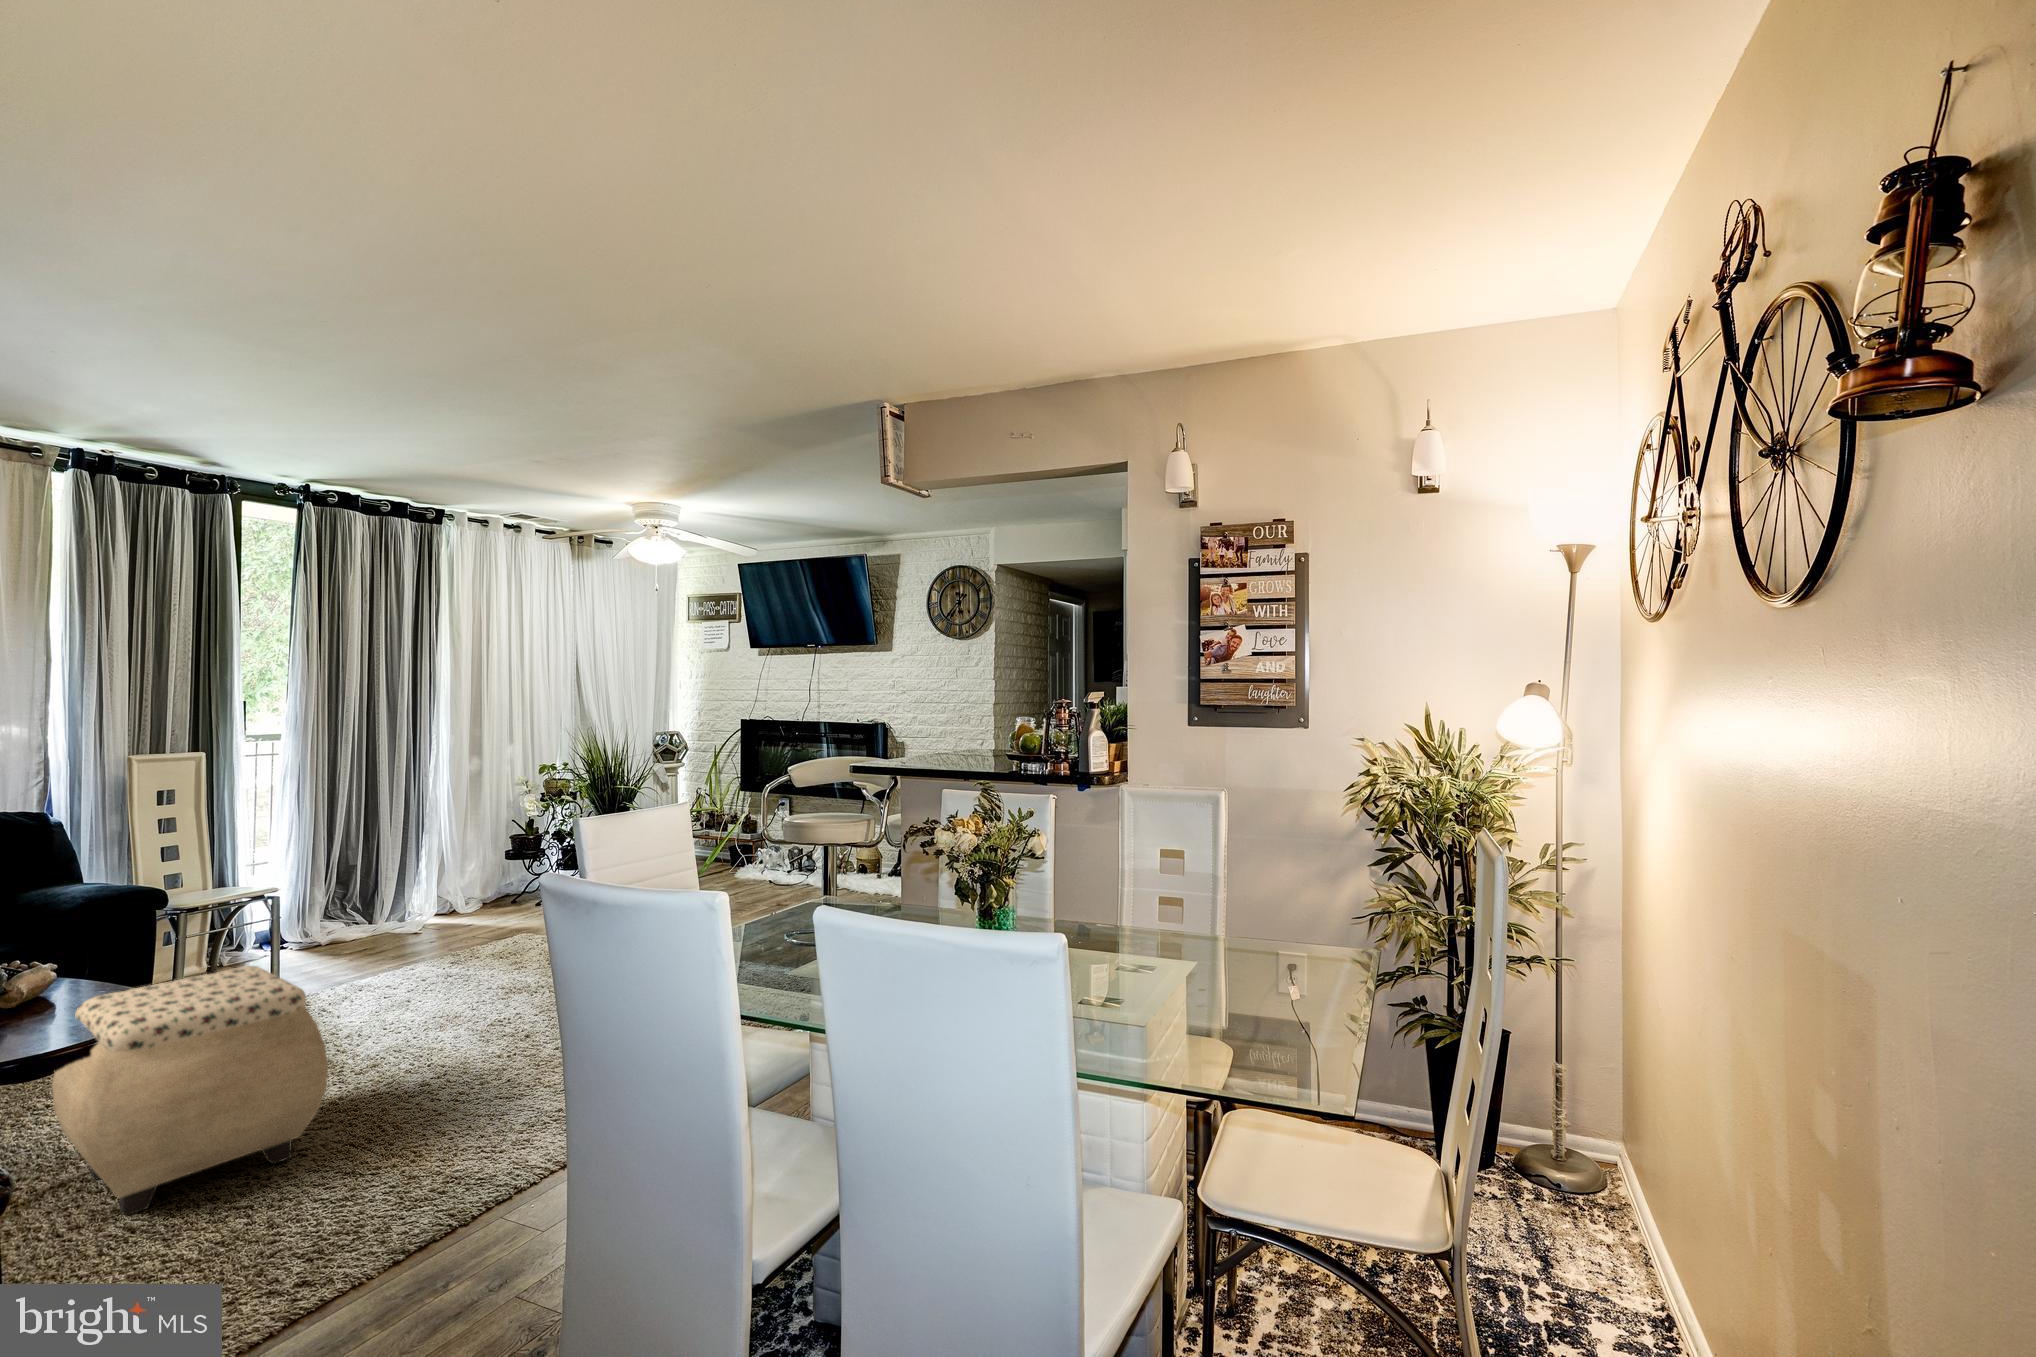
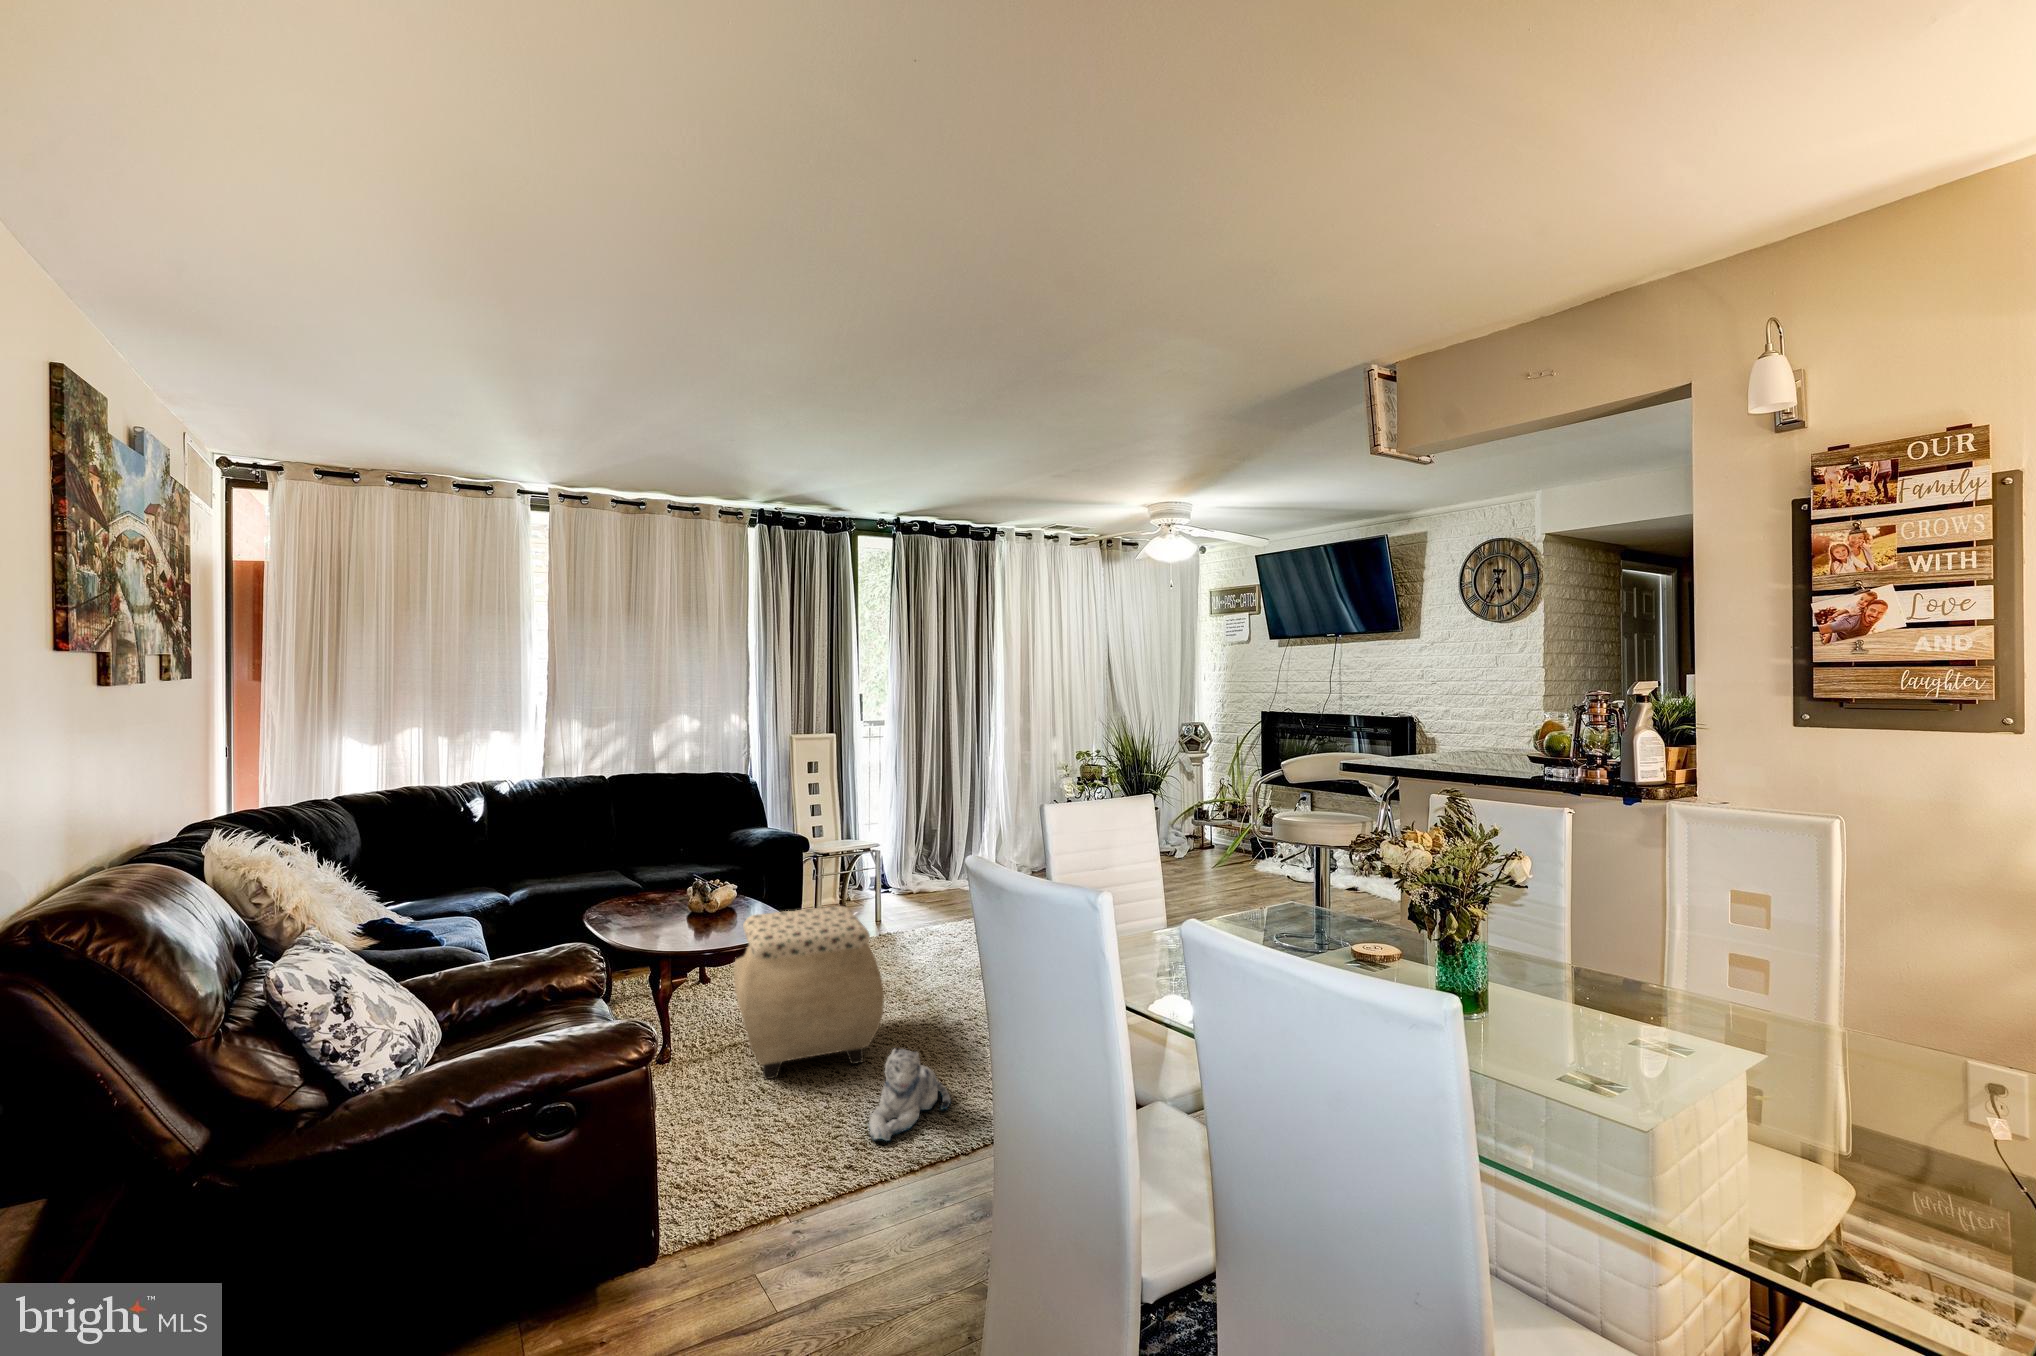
plush toy: none [322,1122,436,1245] -> present [869,1049,951,1141]

